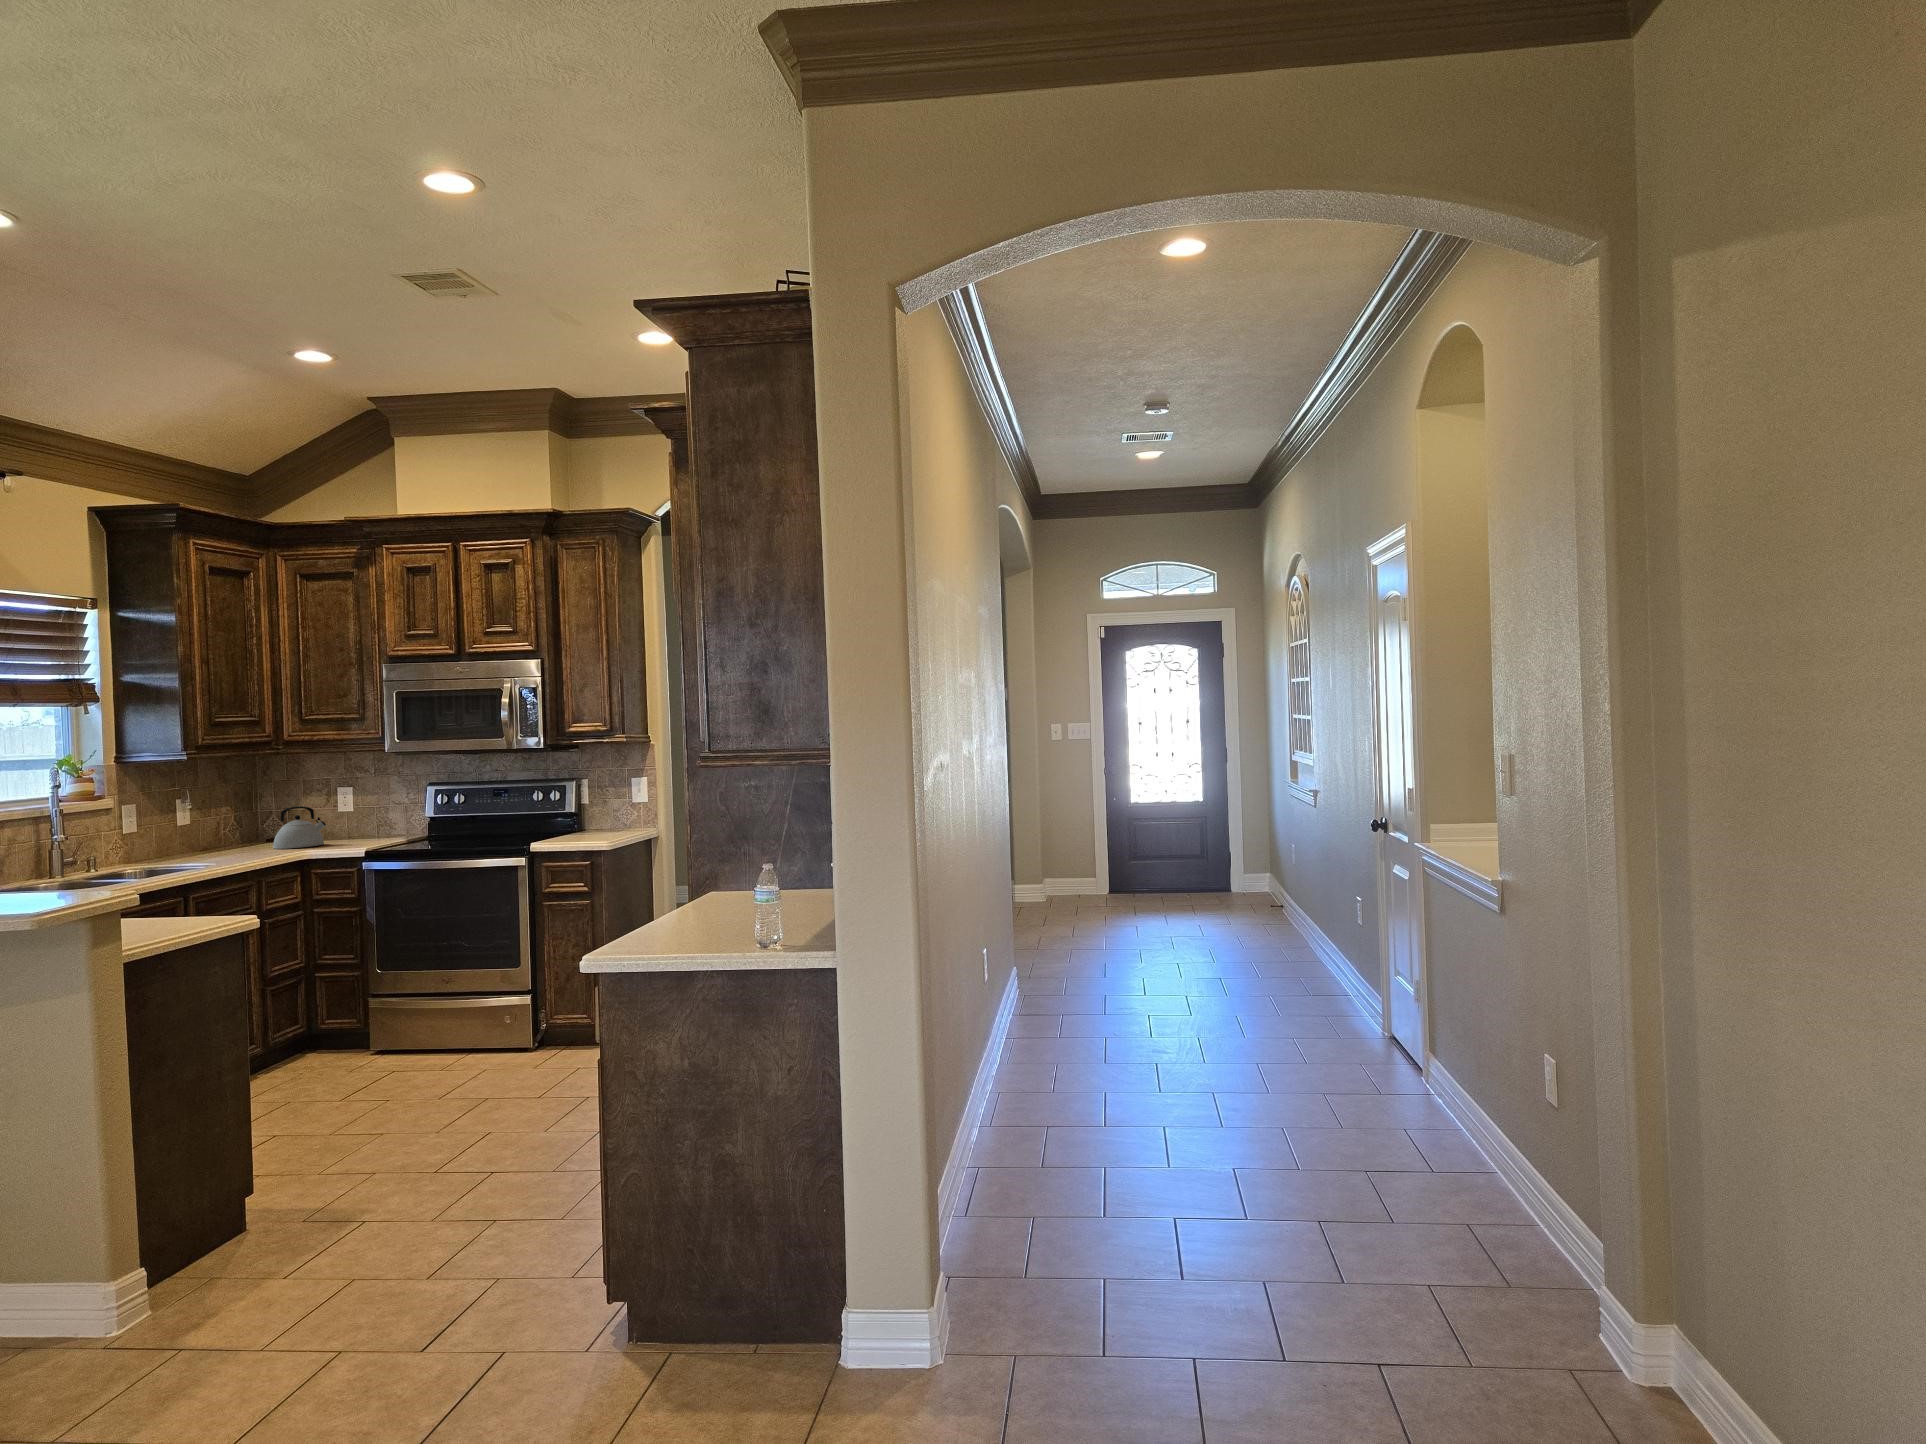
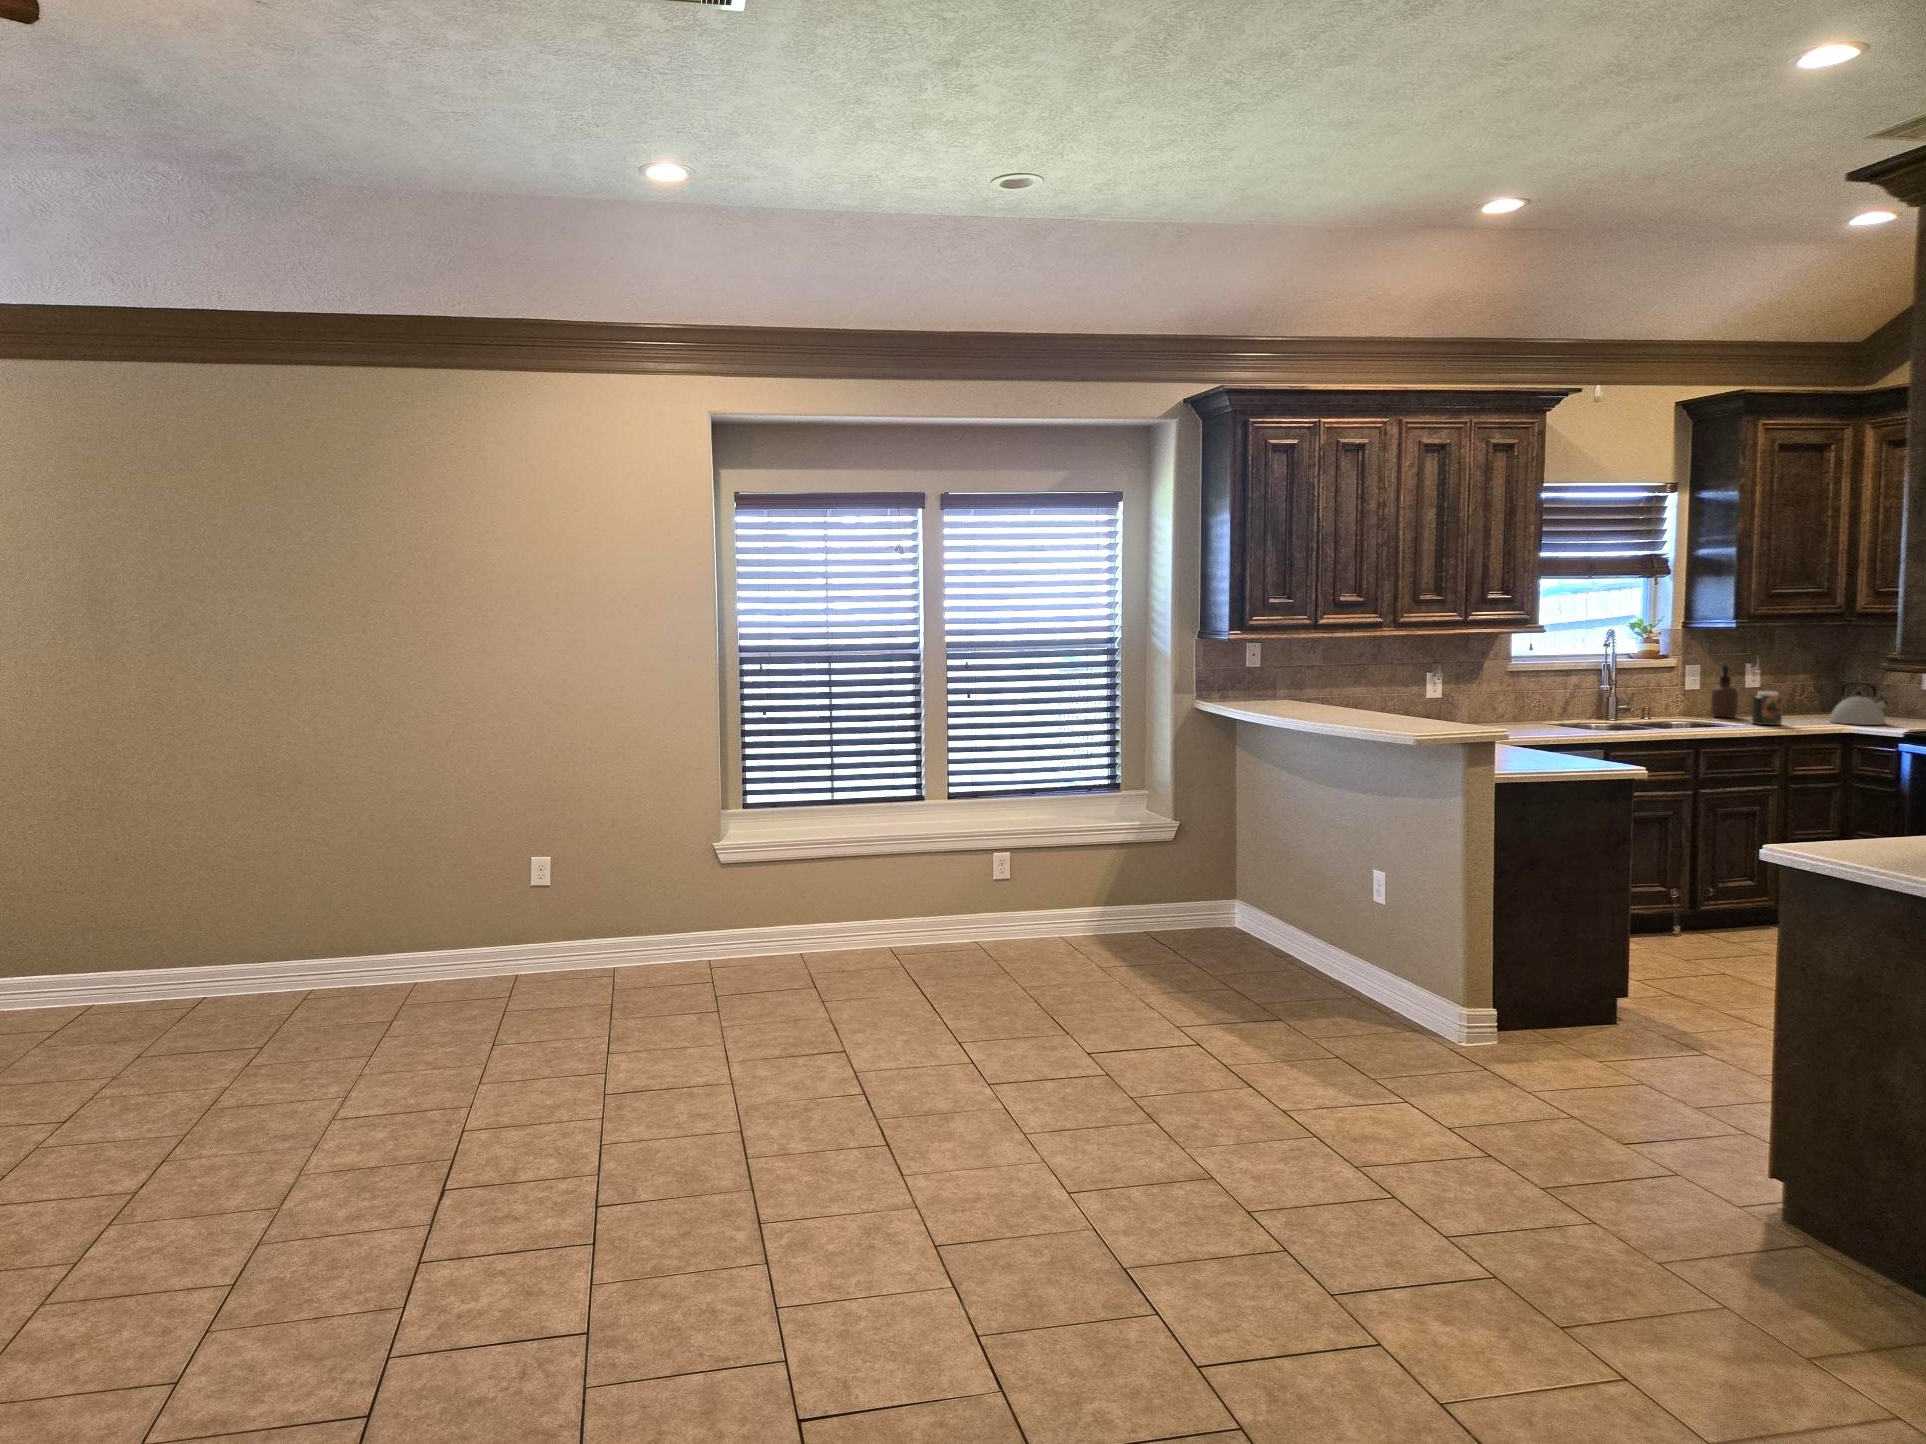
soap dispenser: none [153,801,183,859] -> present [1711,665,1738,718]
jar: none [211,823,243,859] -> present [1752,691,1783,725]

